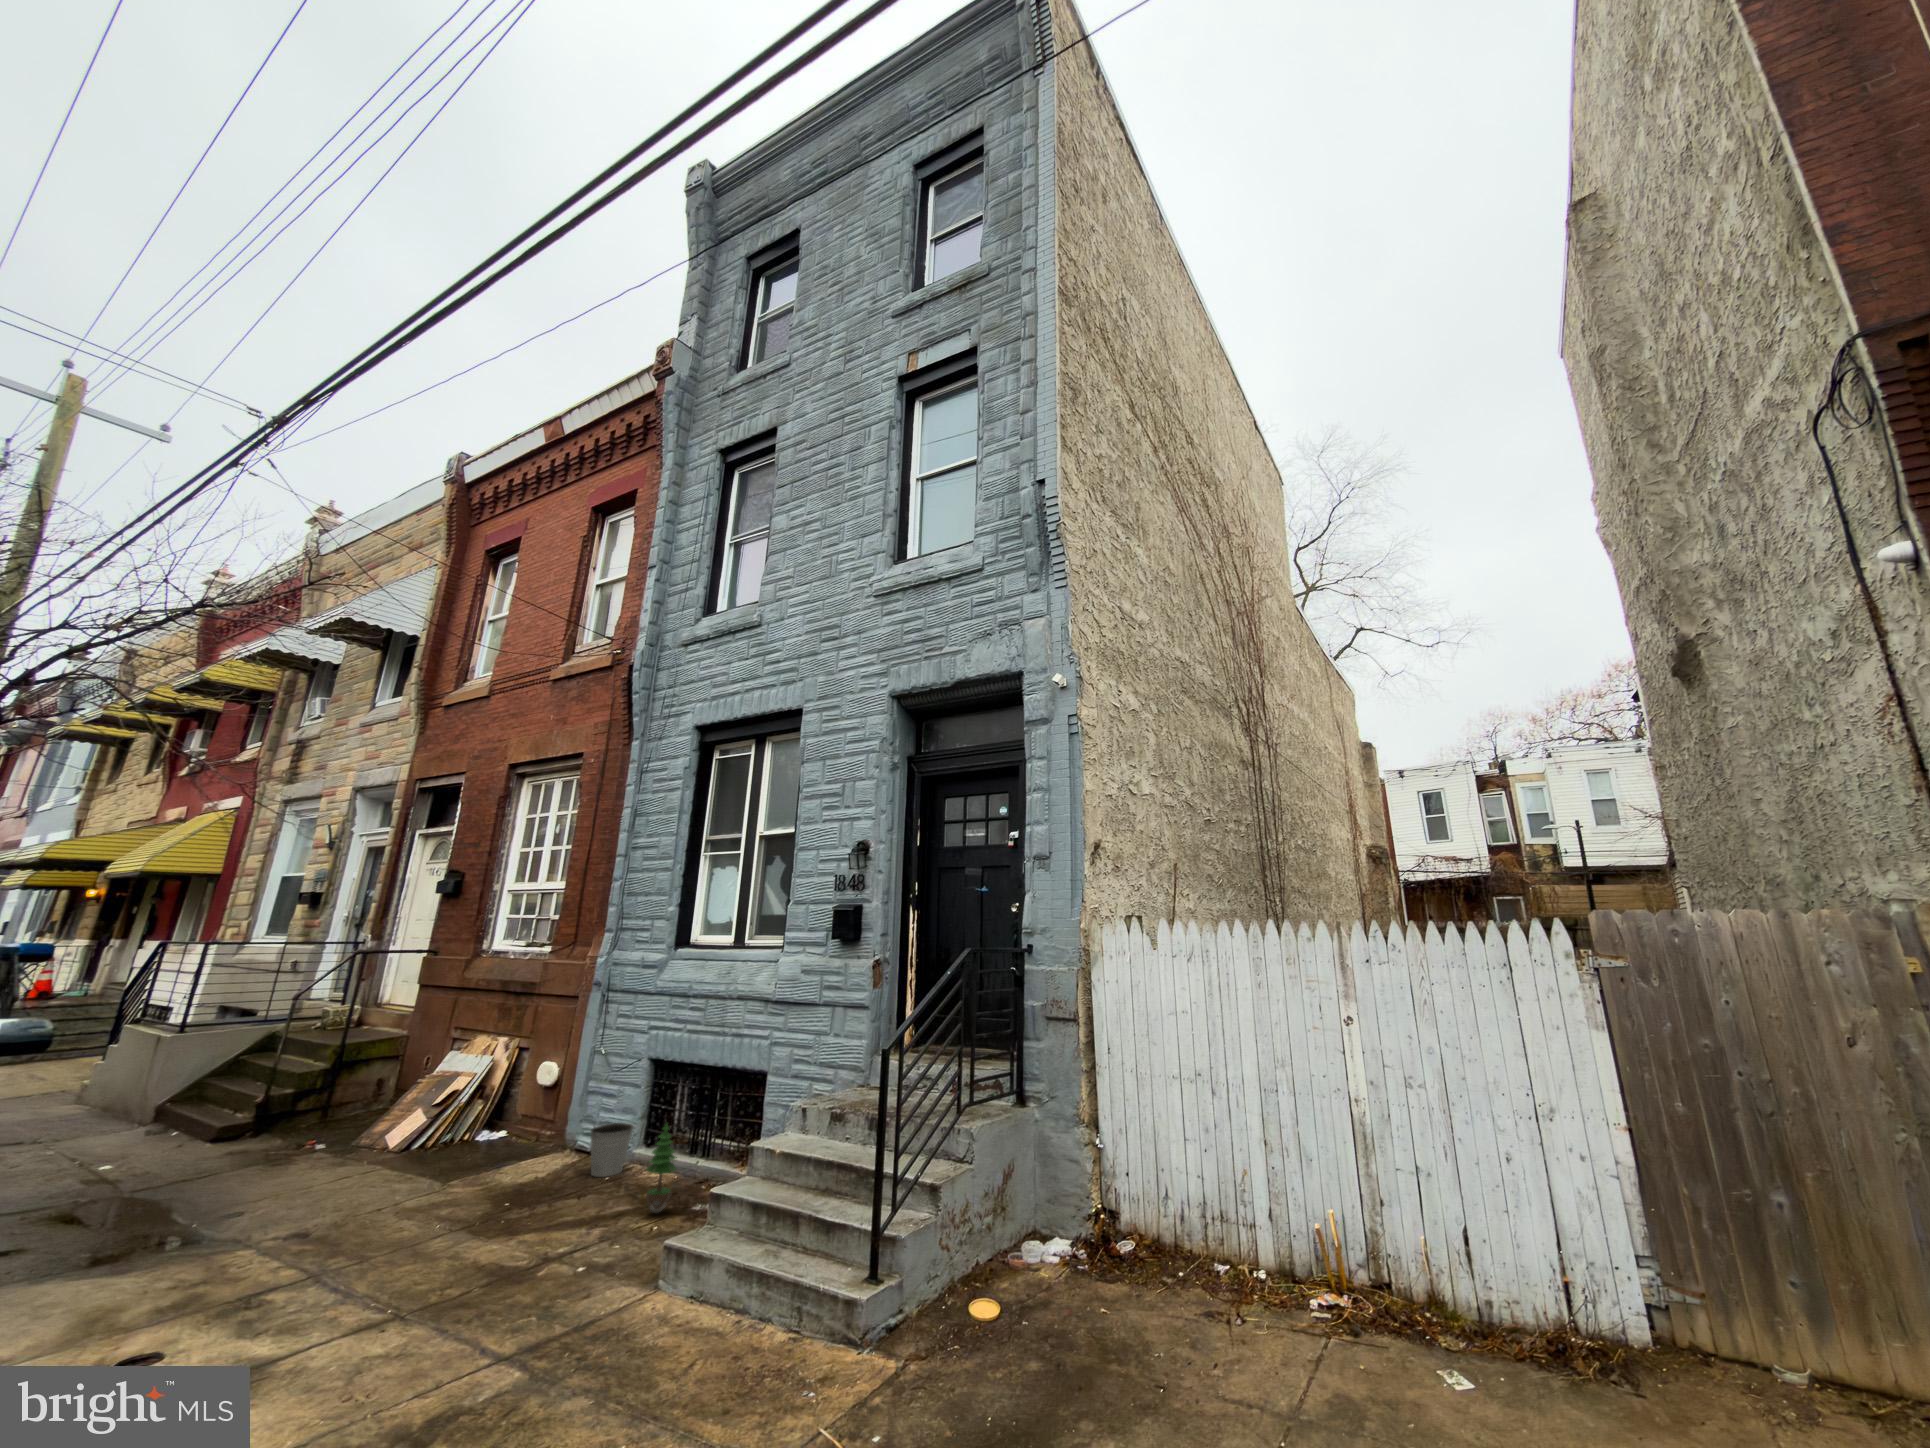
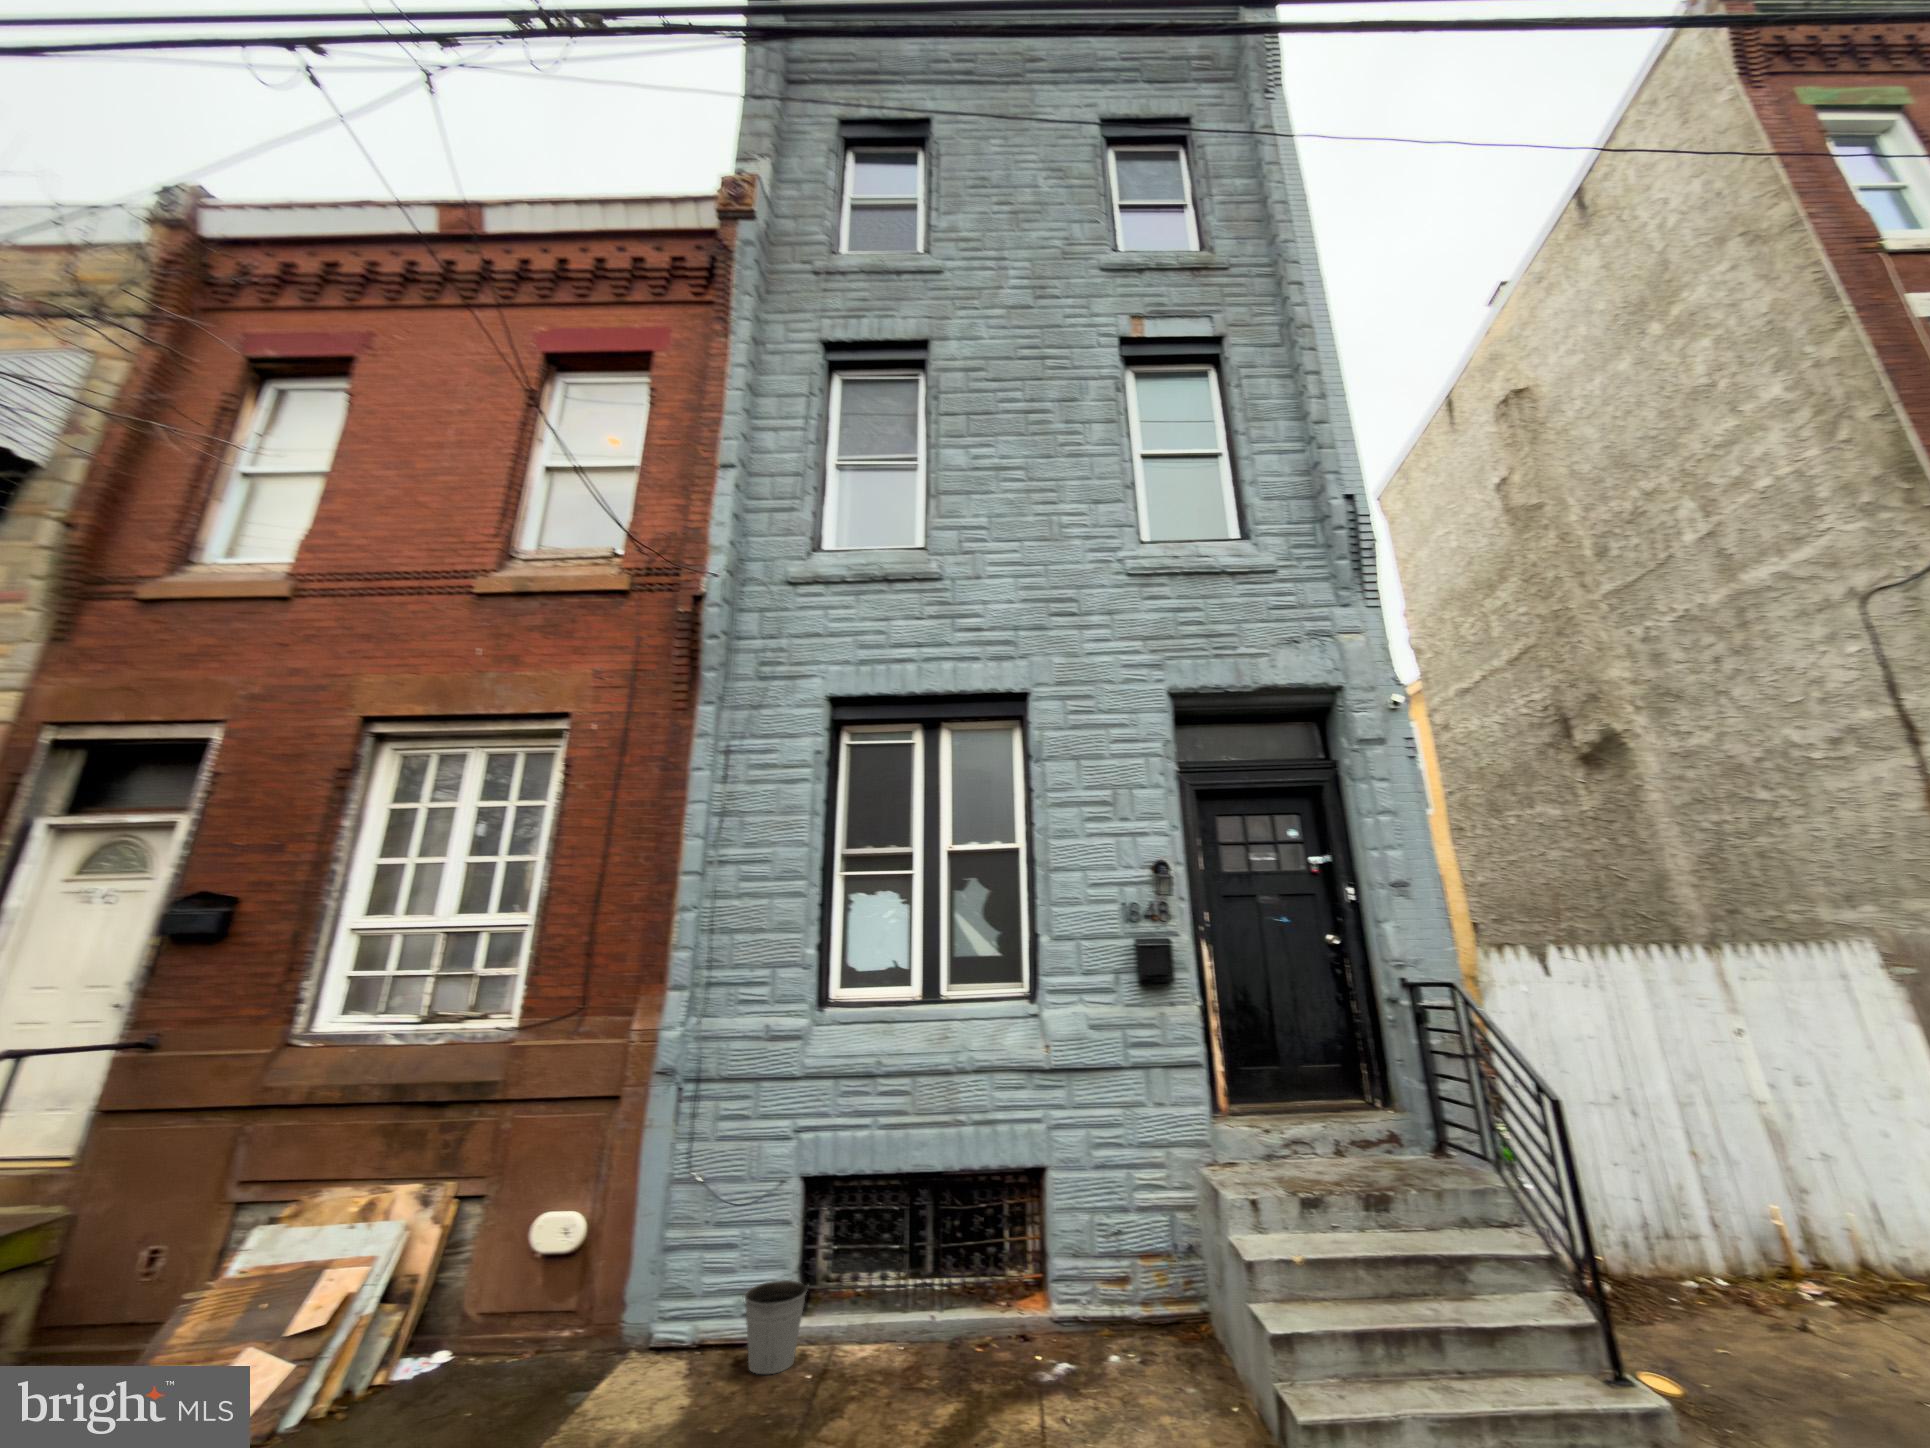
potted tree: present [646,1124,677,1213] -> none [981,1255,1024,1396]

